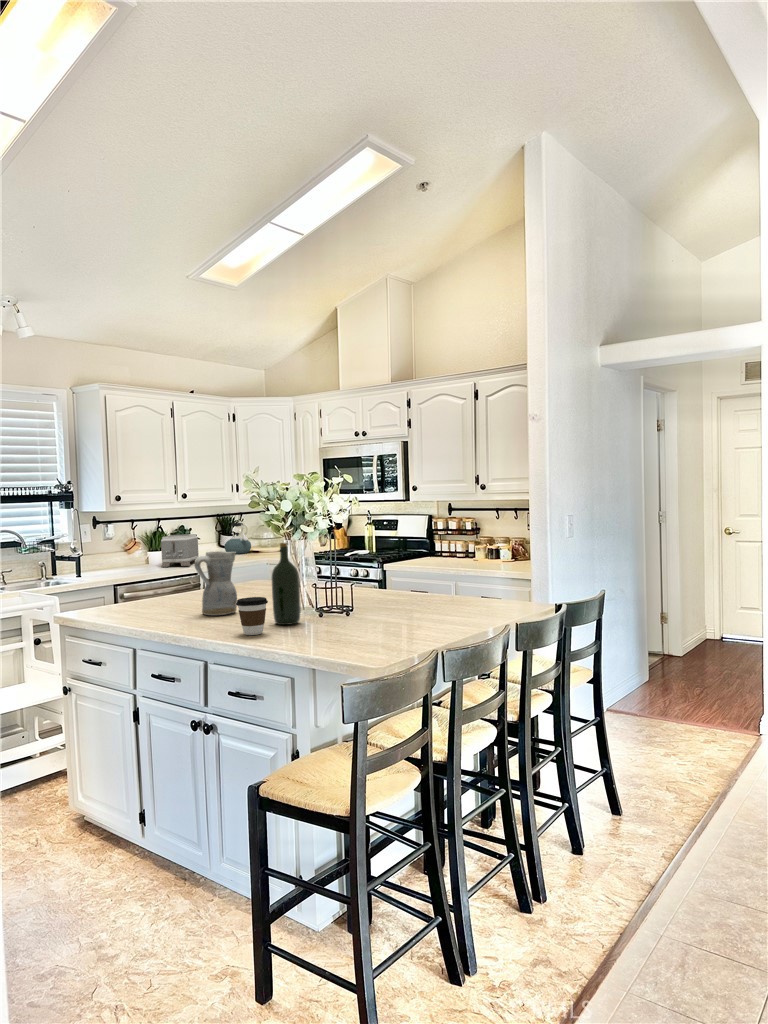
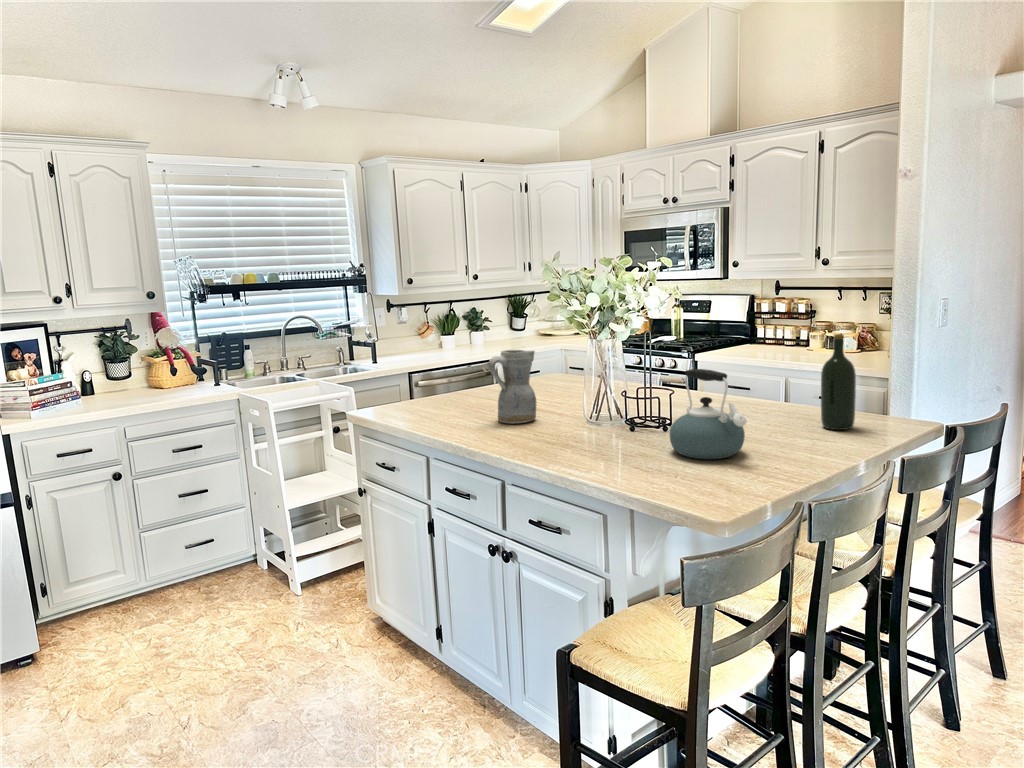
kettle: present [224,523,251,554] -> present [670,369,747,459]
toaster: present [161,534,199,567] -> none [455,317,495,352]
wine bottle: present [271,543,301,625] -> present [821,334,856,430]
coffee cup: present [236,597,268,635] -> none [536,410,574,456]

